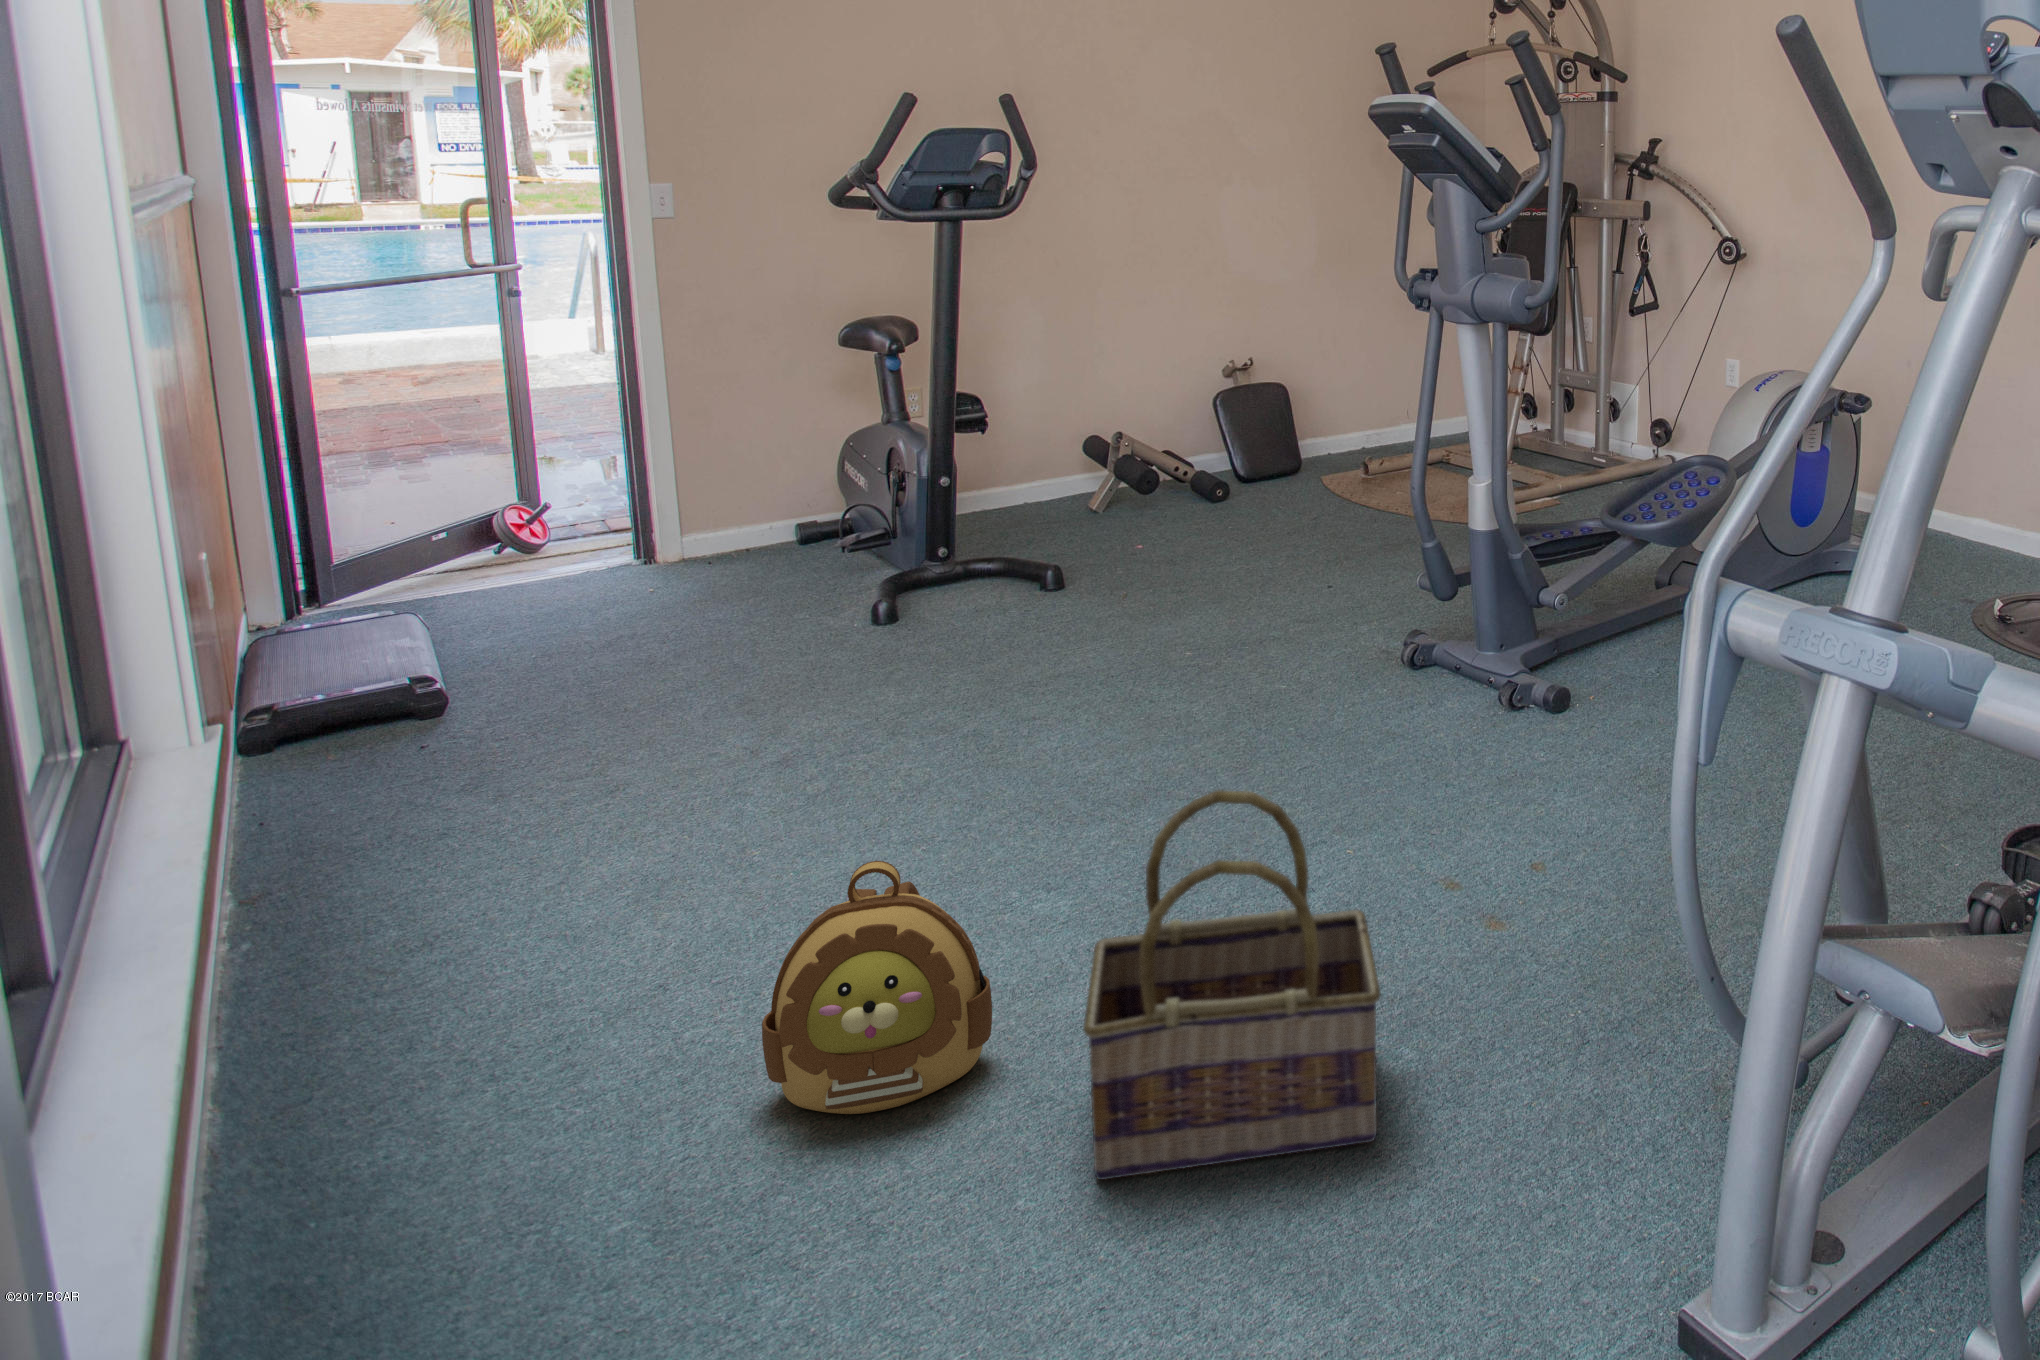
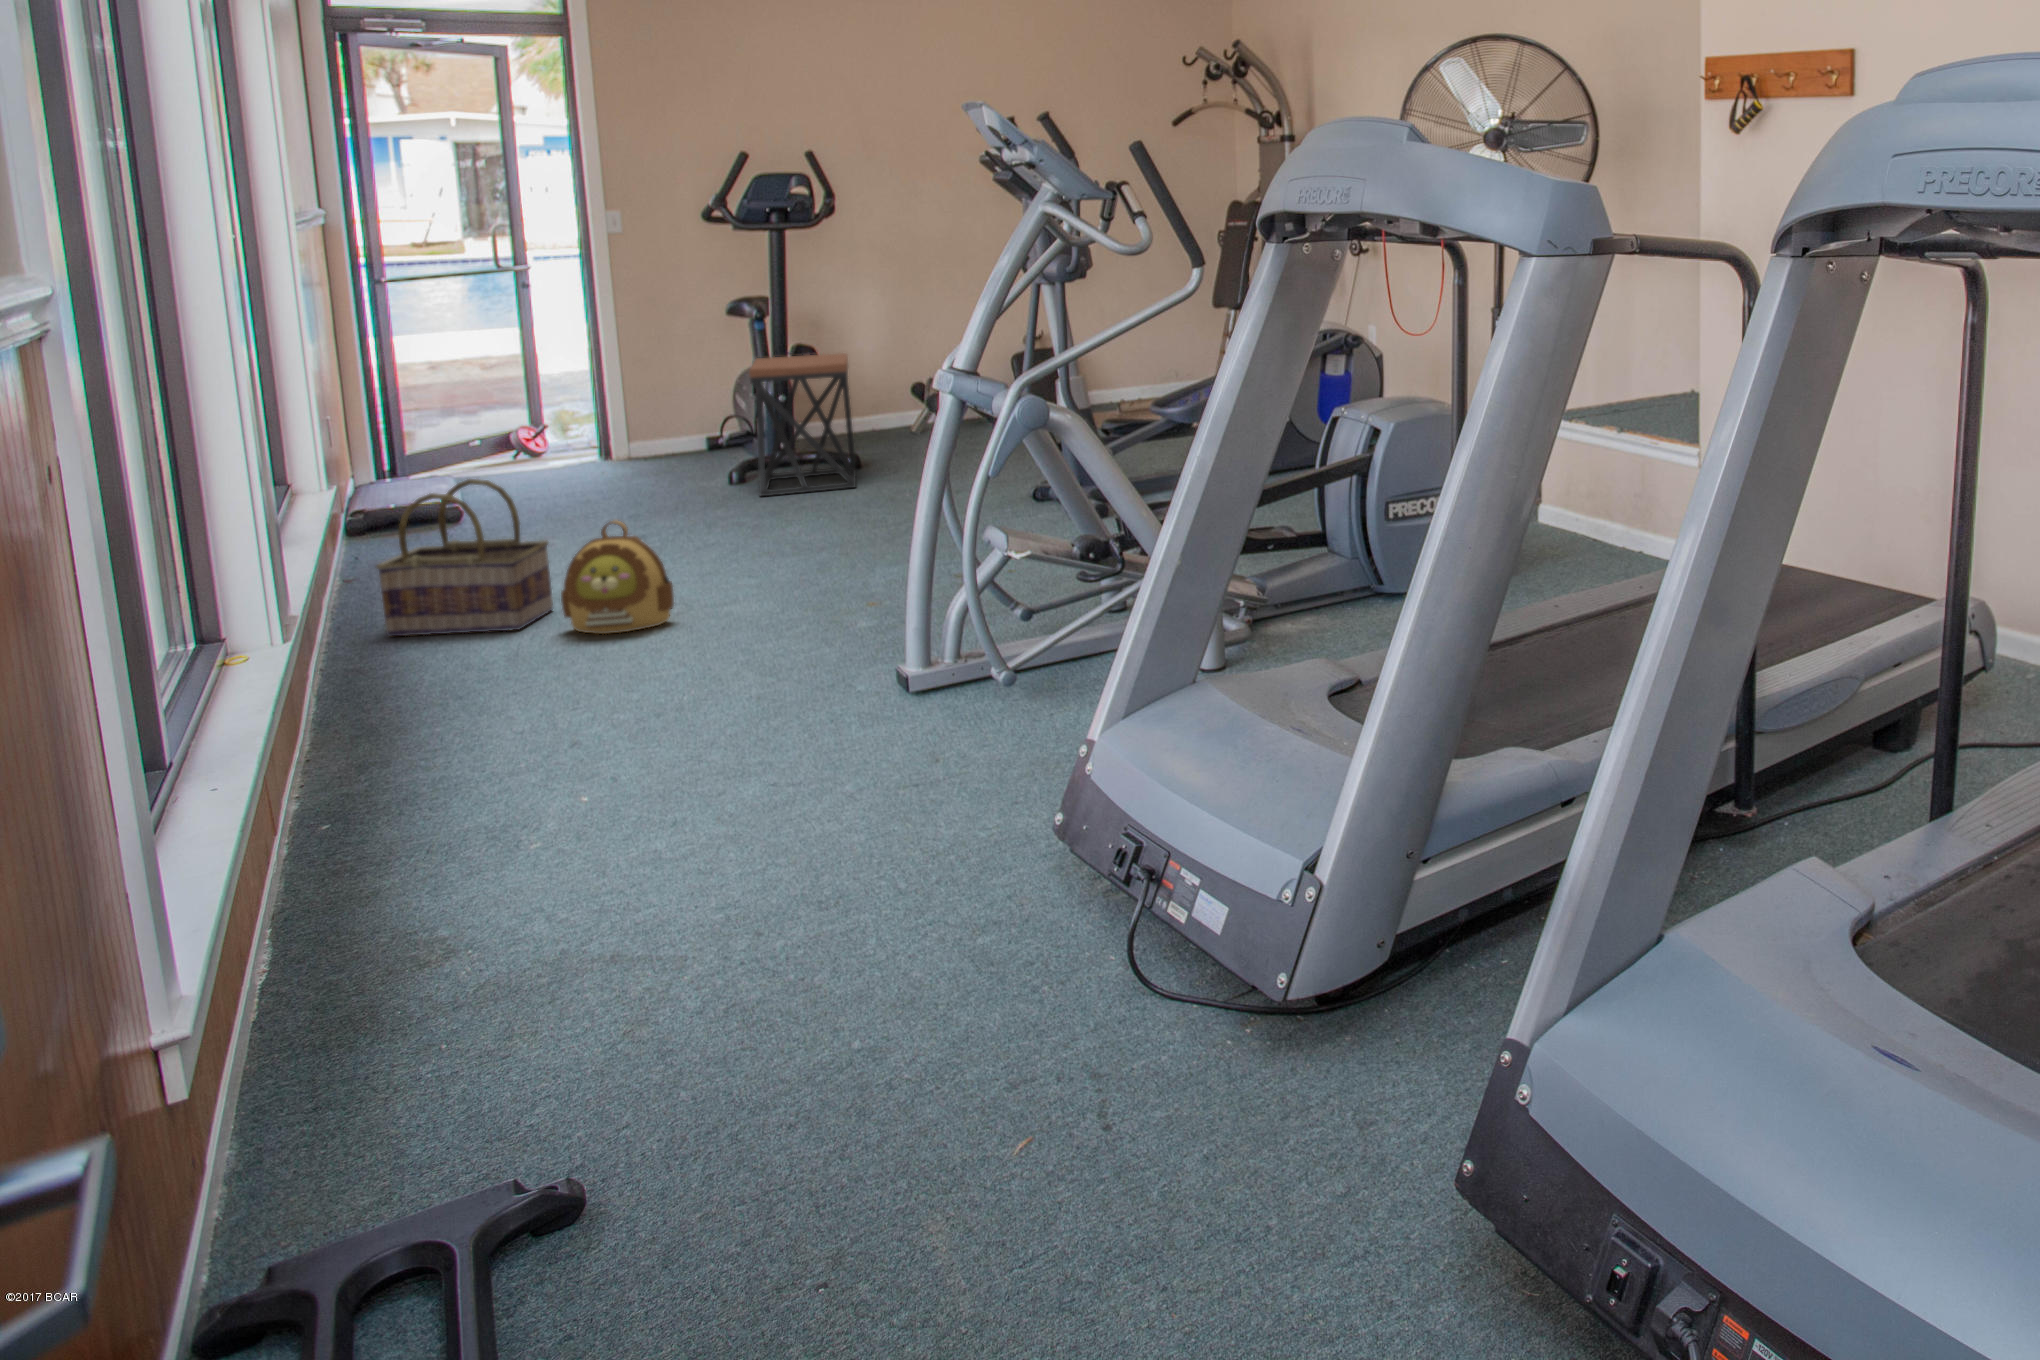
stool: none [922,413,1093,655] -> present [749,353,856,496]
basket: present [1083,790,1381,1180] -> present [376,479,553,636]

